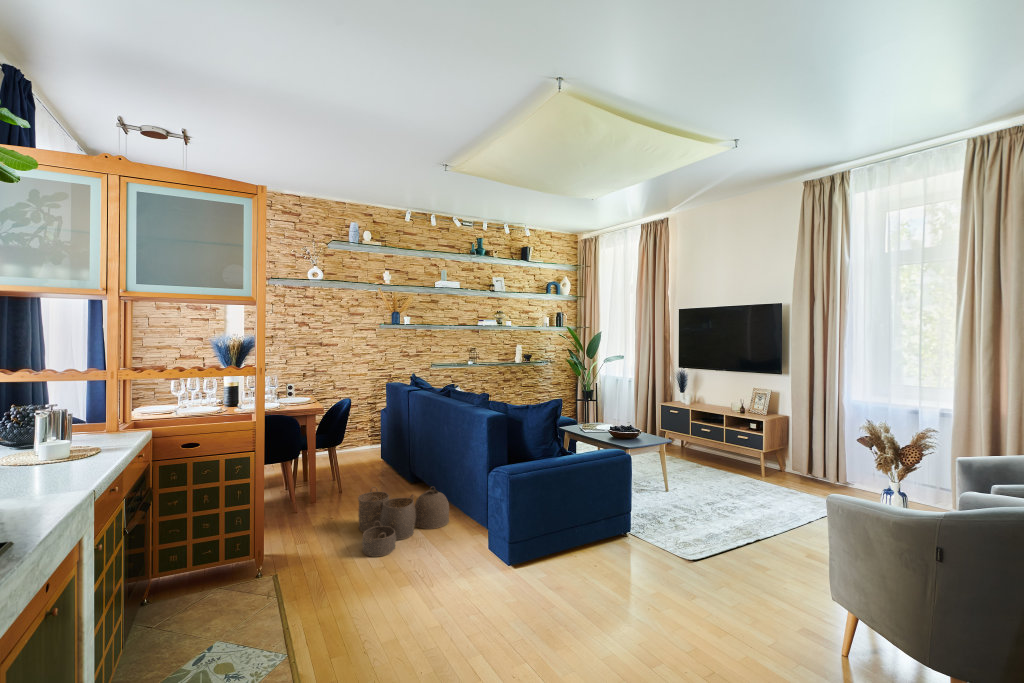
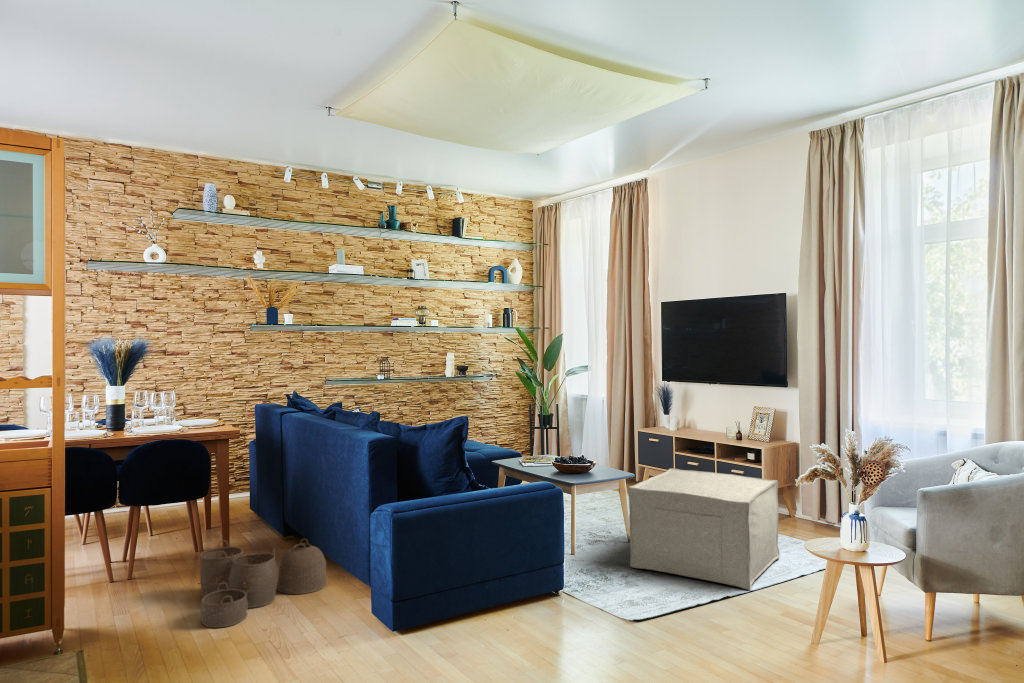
ottoman: none [674,436,789,536] -> present [628,468,779,590]

